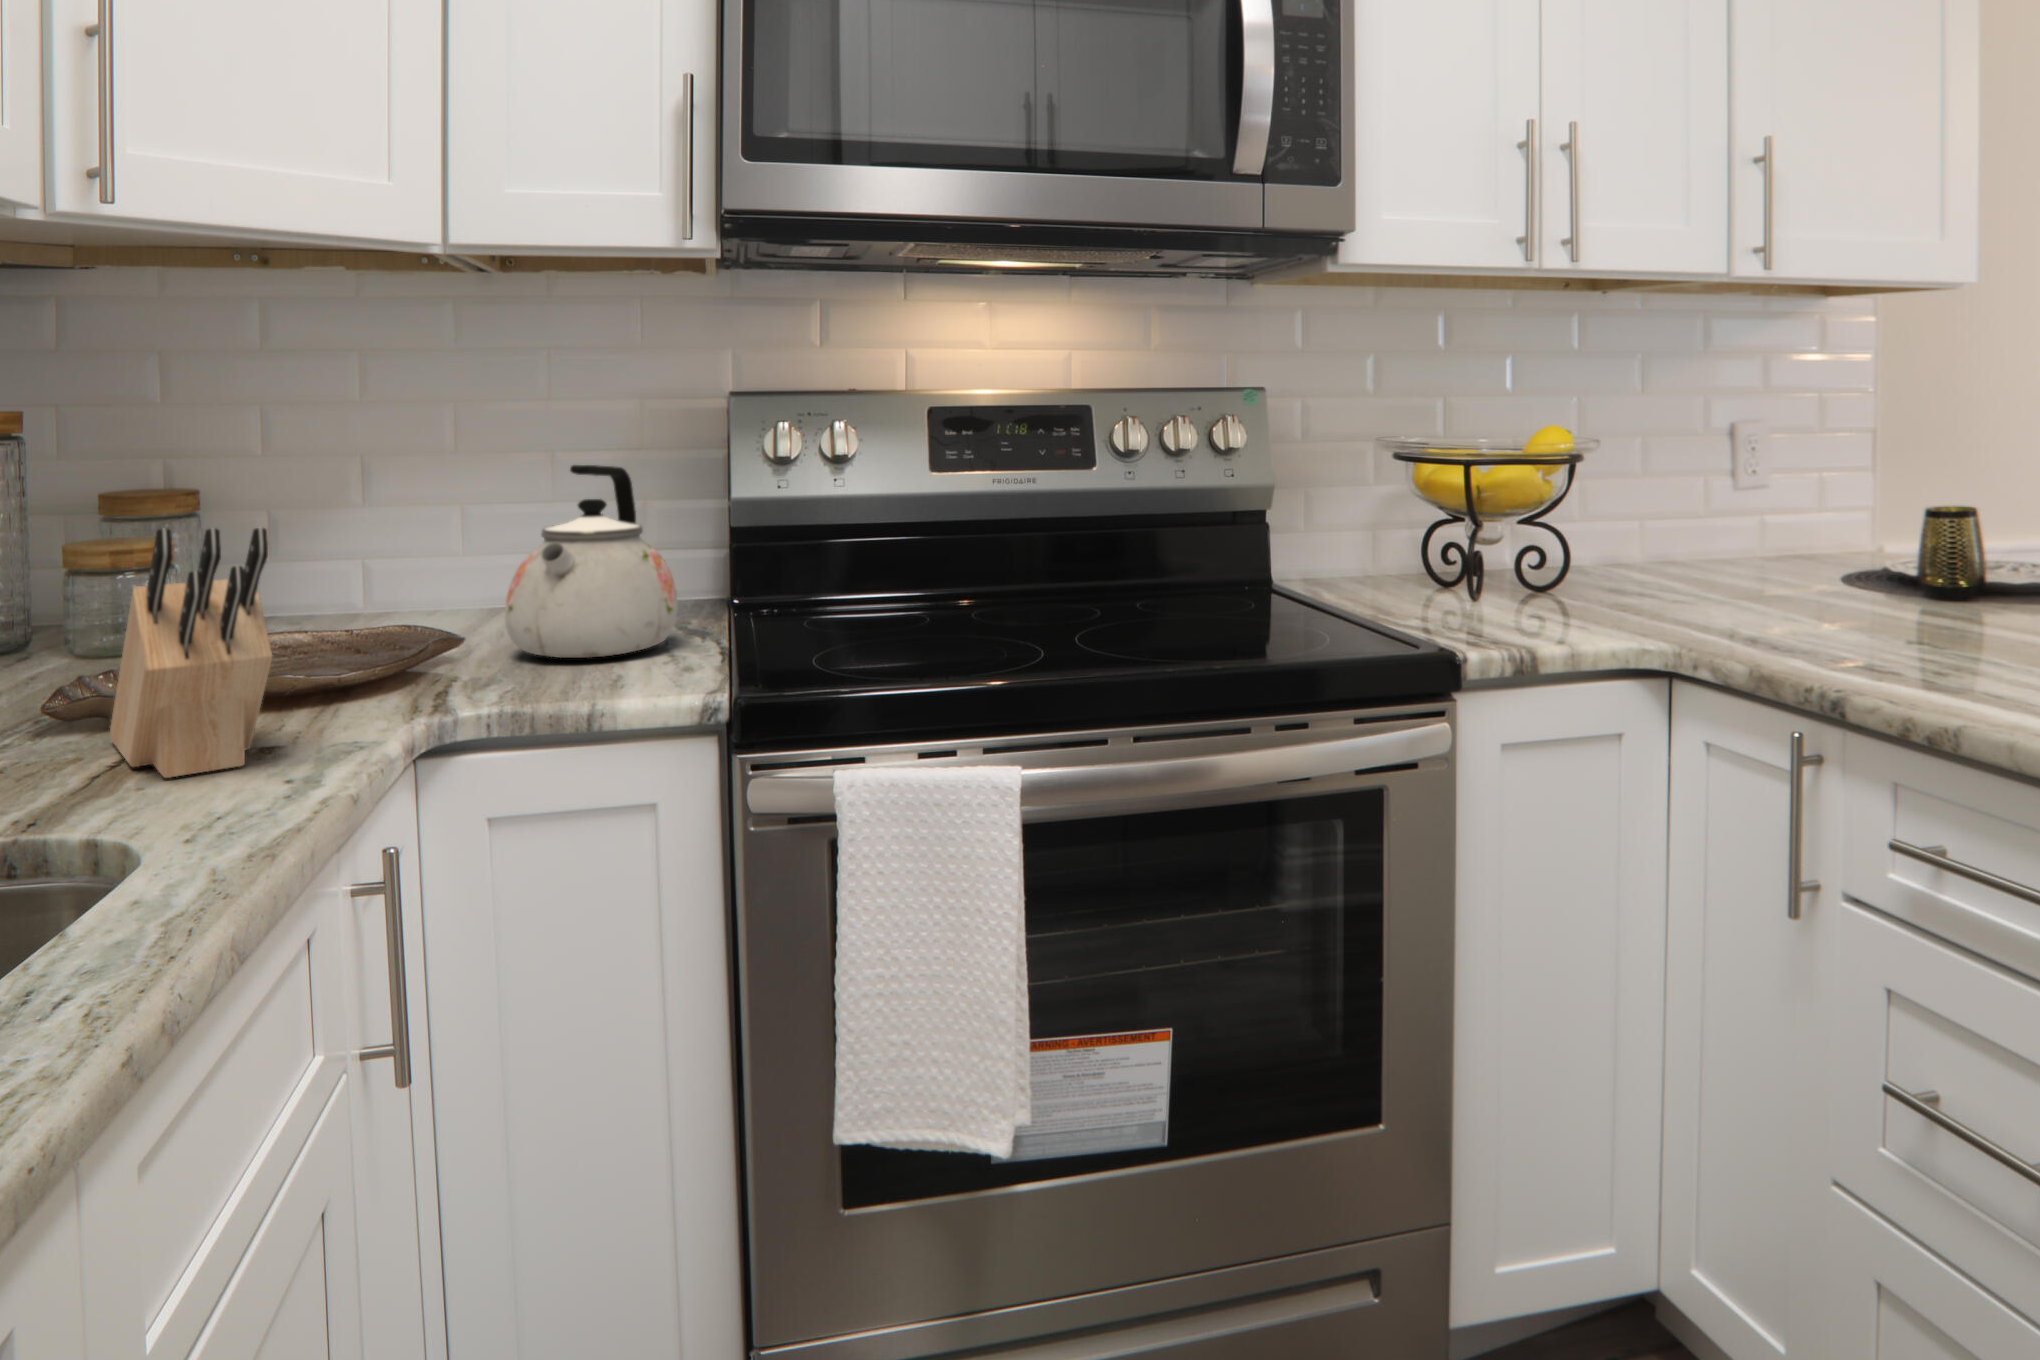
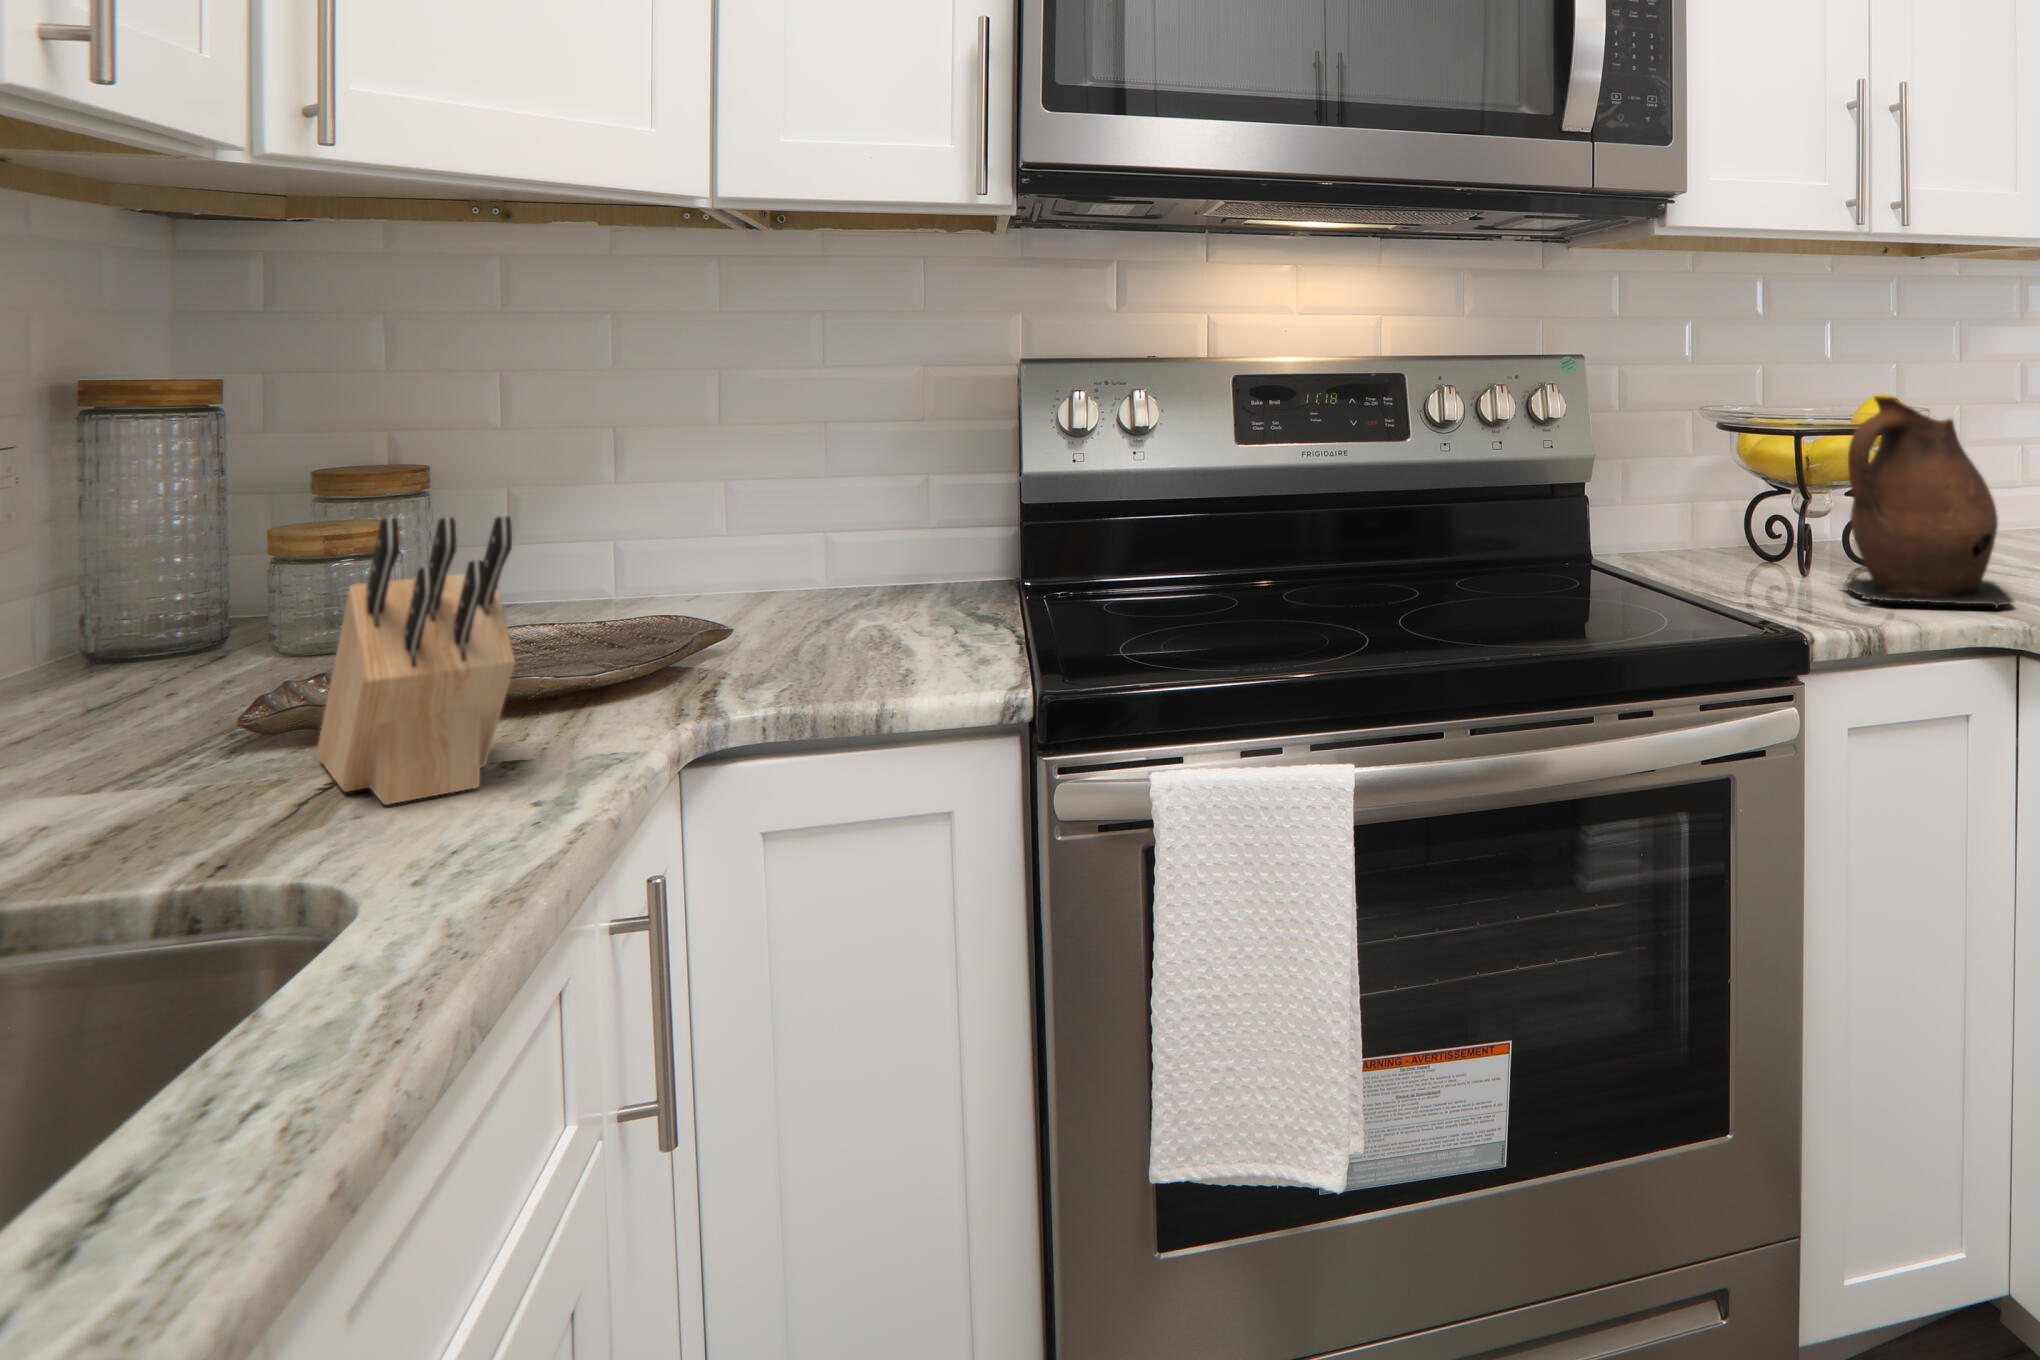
ceramic pitcher: none [1499,428,1667,633] -> present [1845,396,2014,608]
kettle: present [505,465,678,658] -> none [773,439,965,651]

